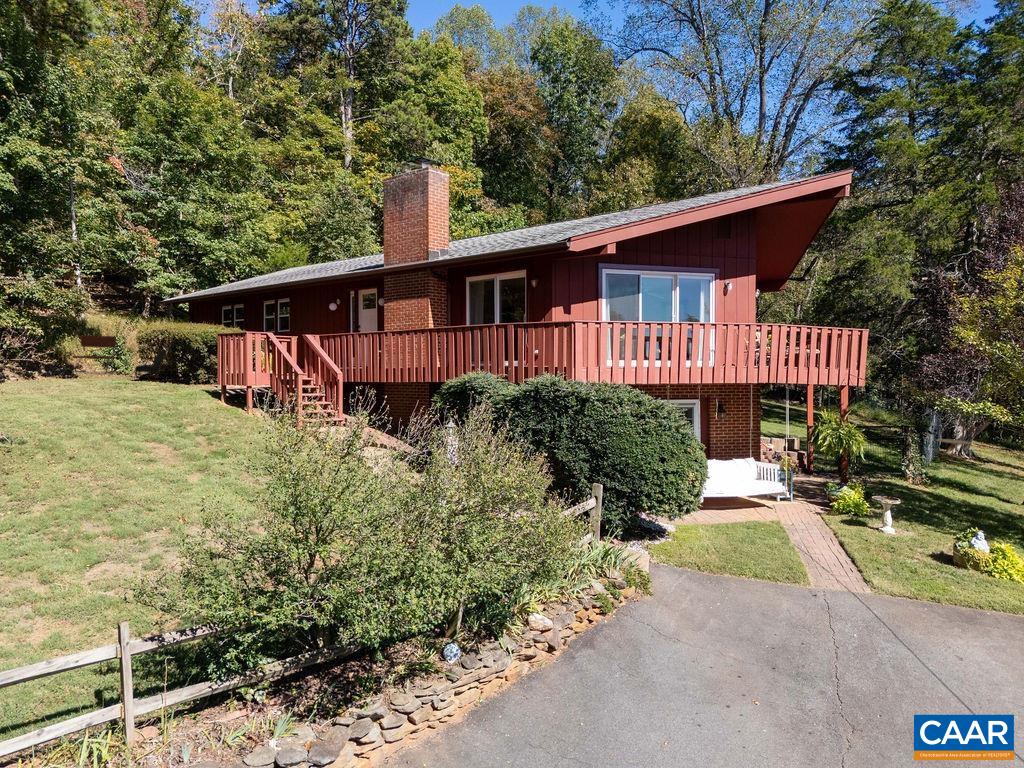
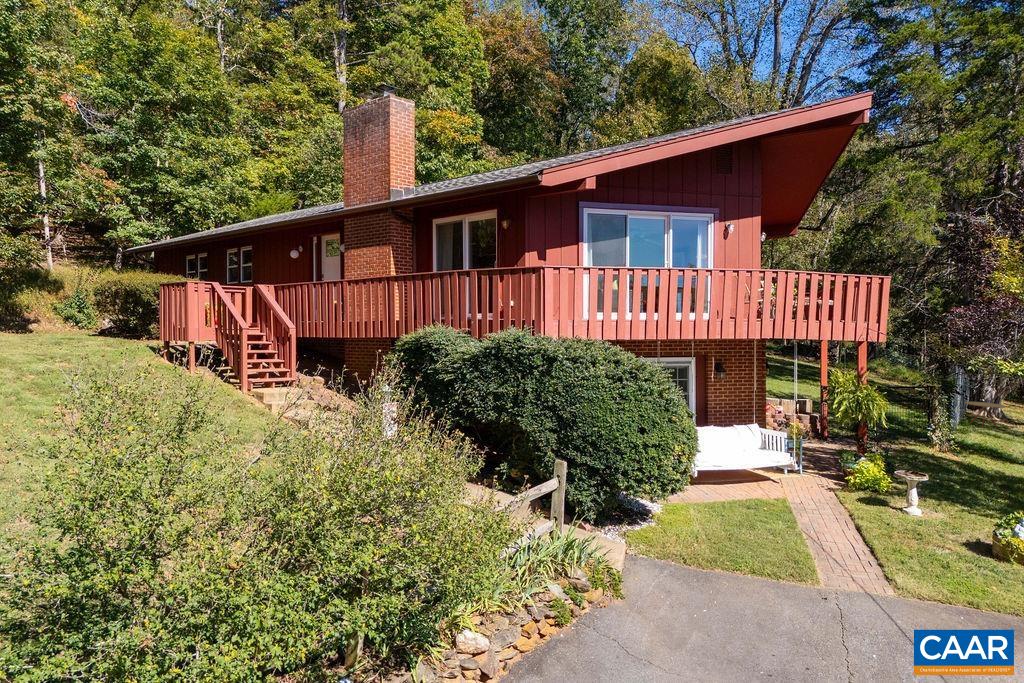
bench: present [73,335,116,373] -> none [24,287,75,328]
lounge chair: present [135,350,167,379] -> none [92,303,130,334]

